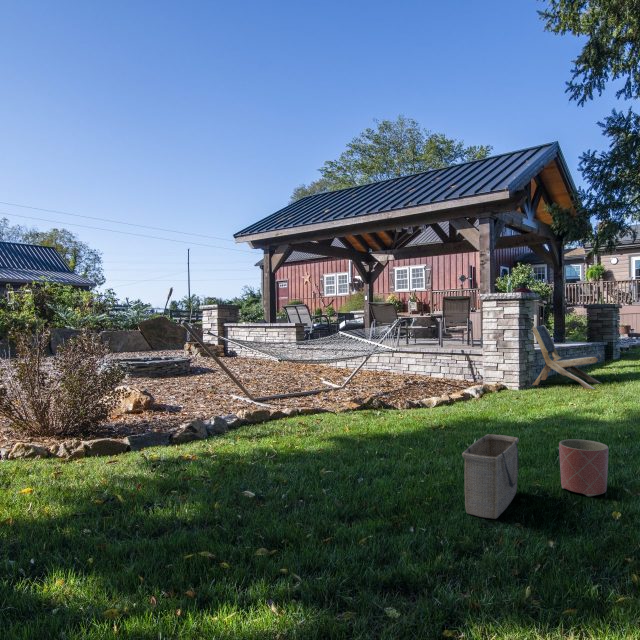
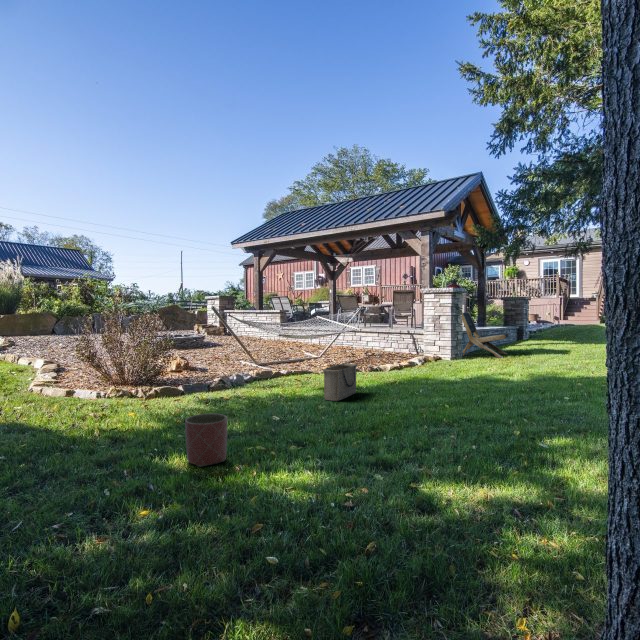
basket: present [462,434,519,519] -> present [323,364,357,401]
planter: present [559,439,608,496] -> present [185,413,227,467]

